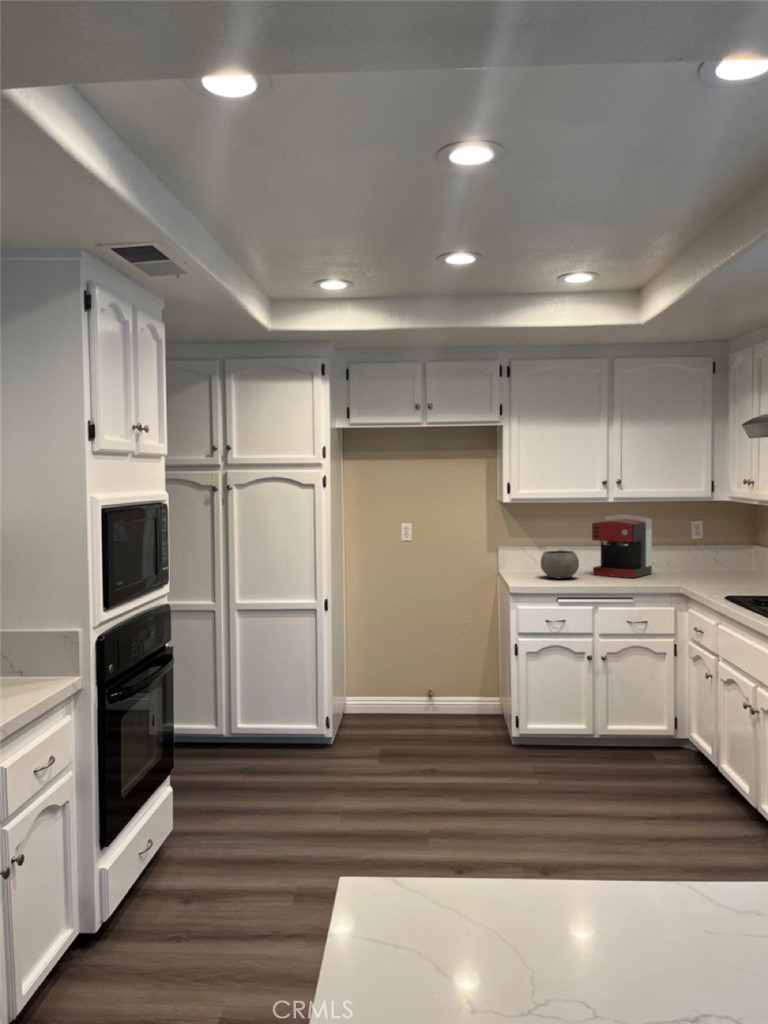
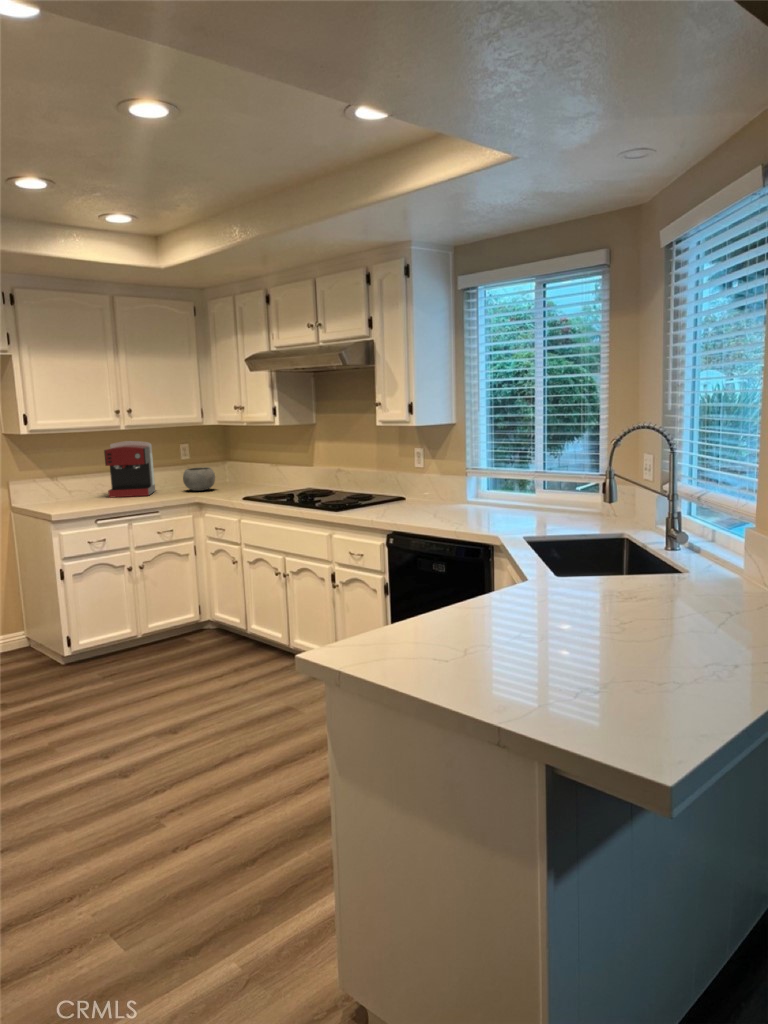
bowl: present [541,550,579,578] -> present [183,467,215,491]

